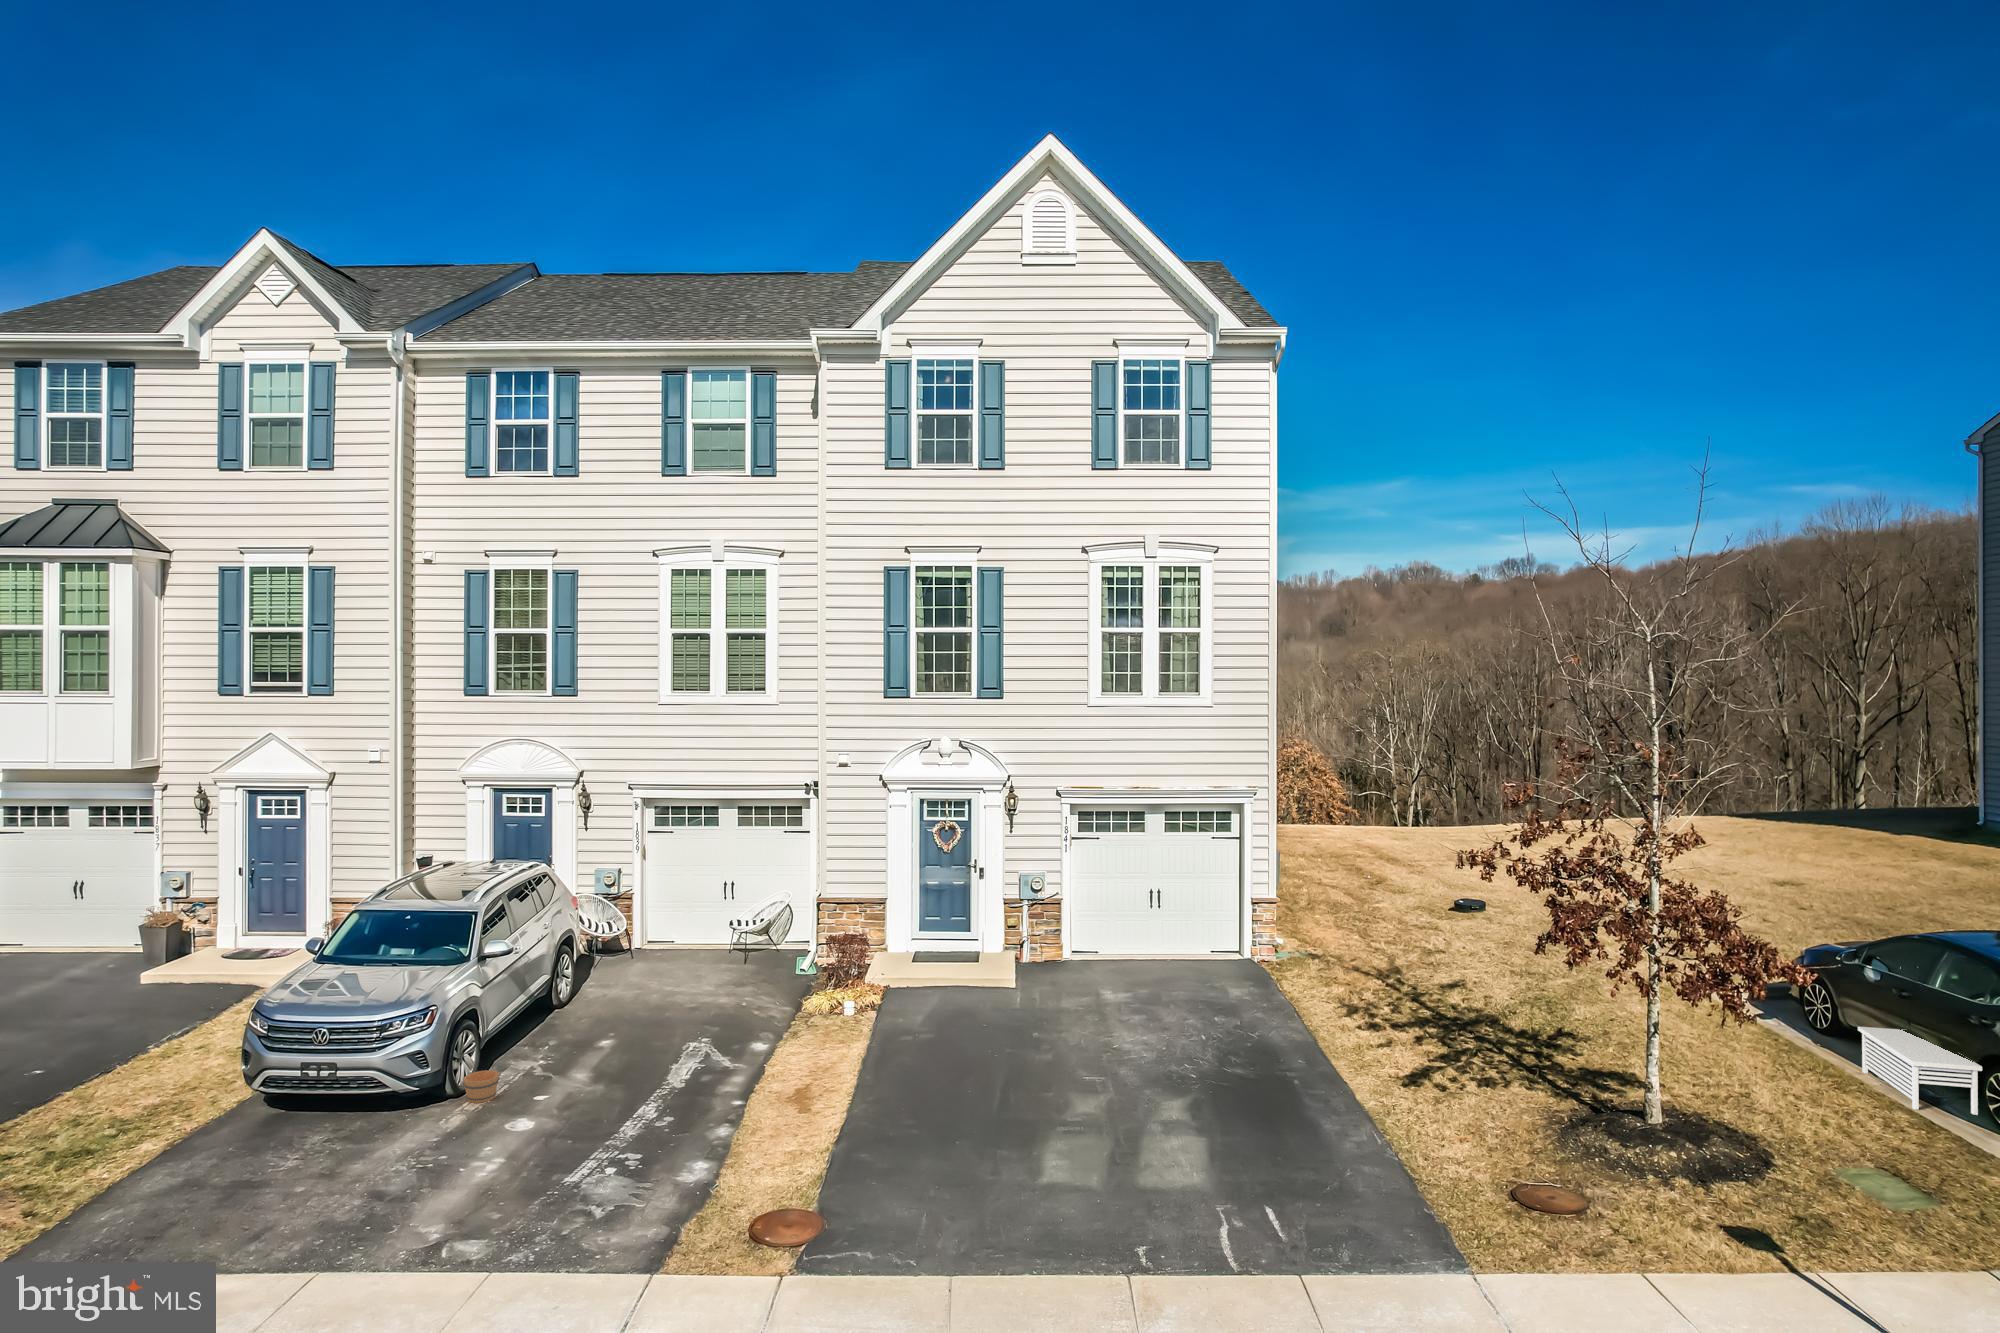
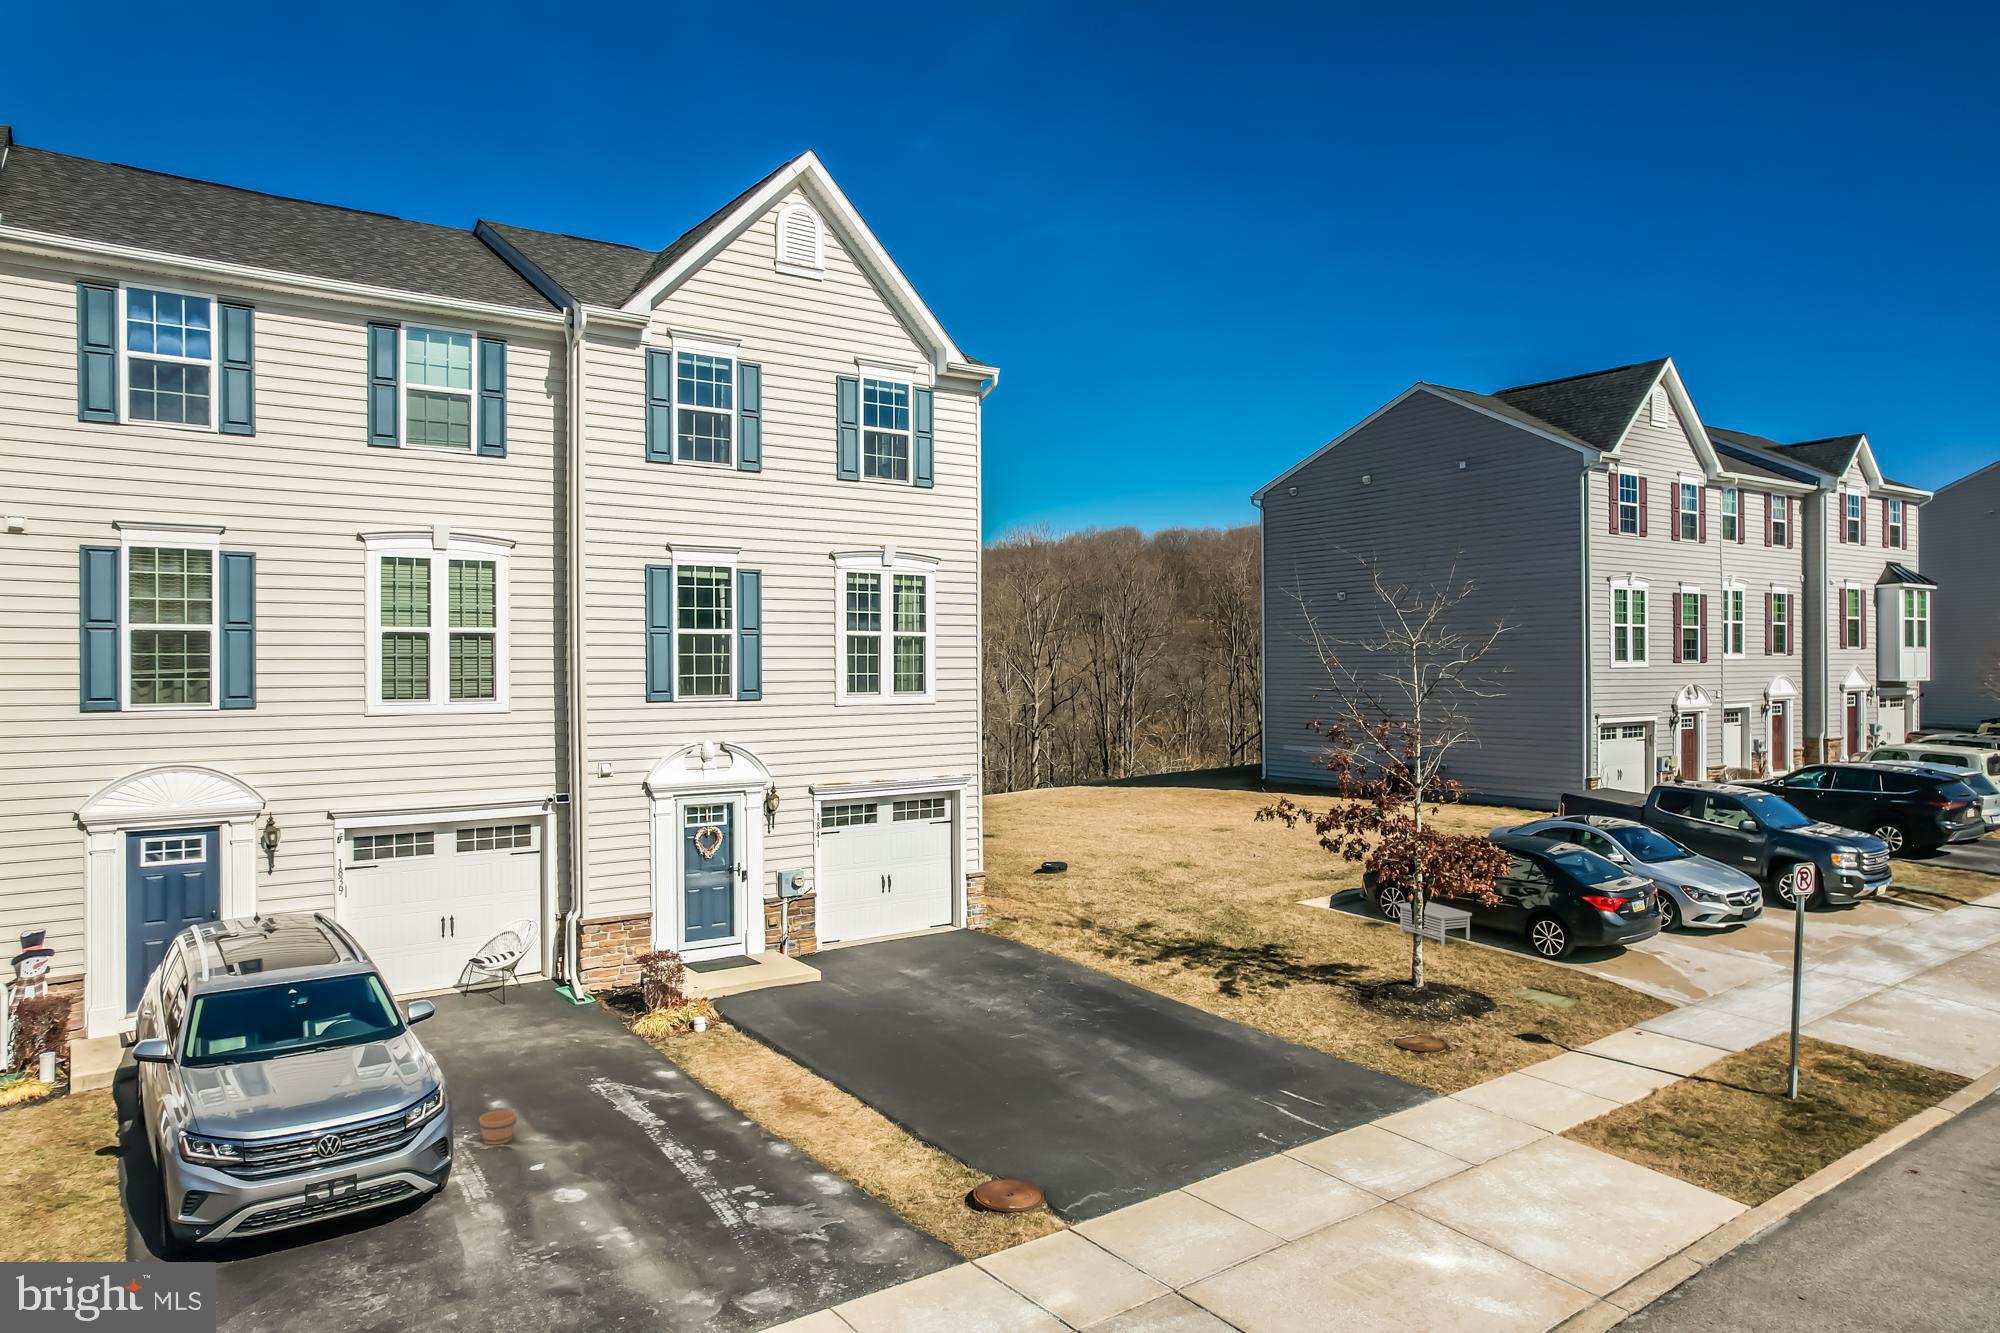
potted tree: none [1805,996,1852,1055] -> present [1364,895,1385,927]

